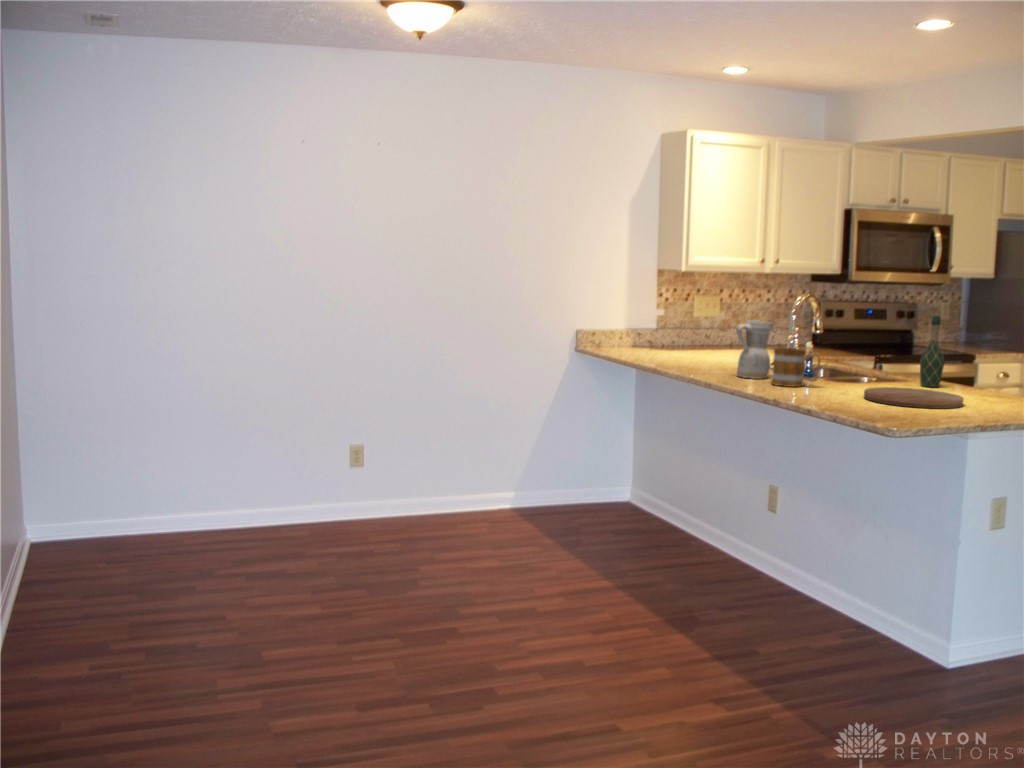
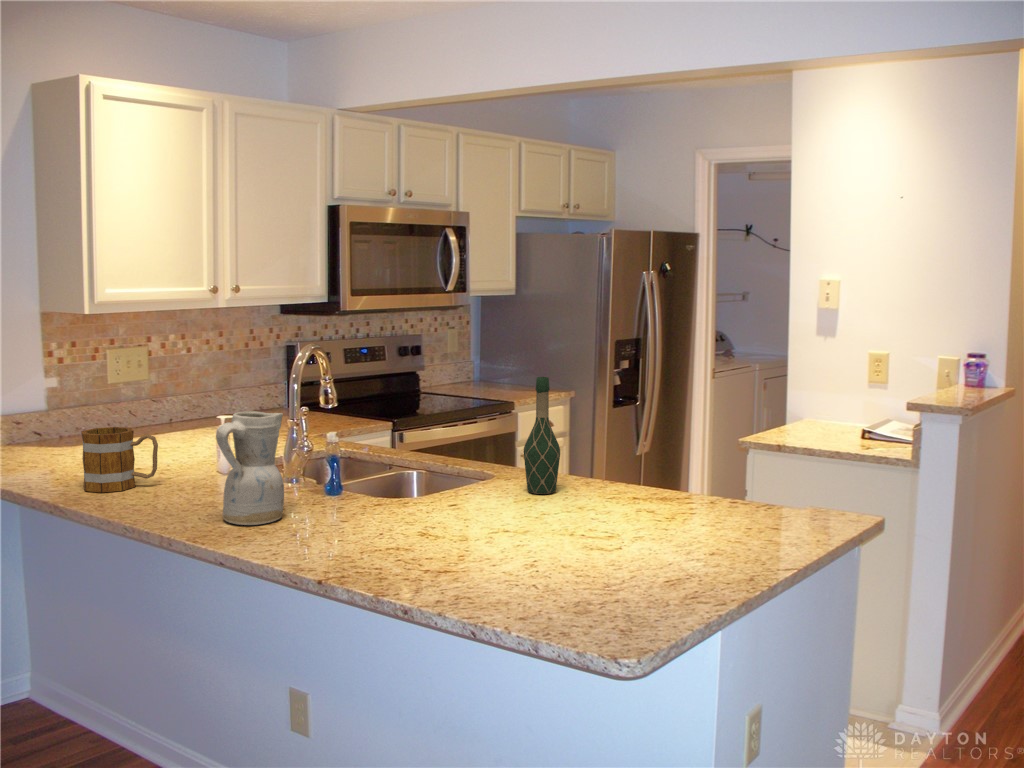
mug: present [771,347,821,387] -> present [81,427,158,493]
cutting board: present [864,387,964,409] -> none [483,514,651,572]

